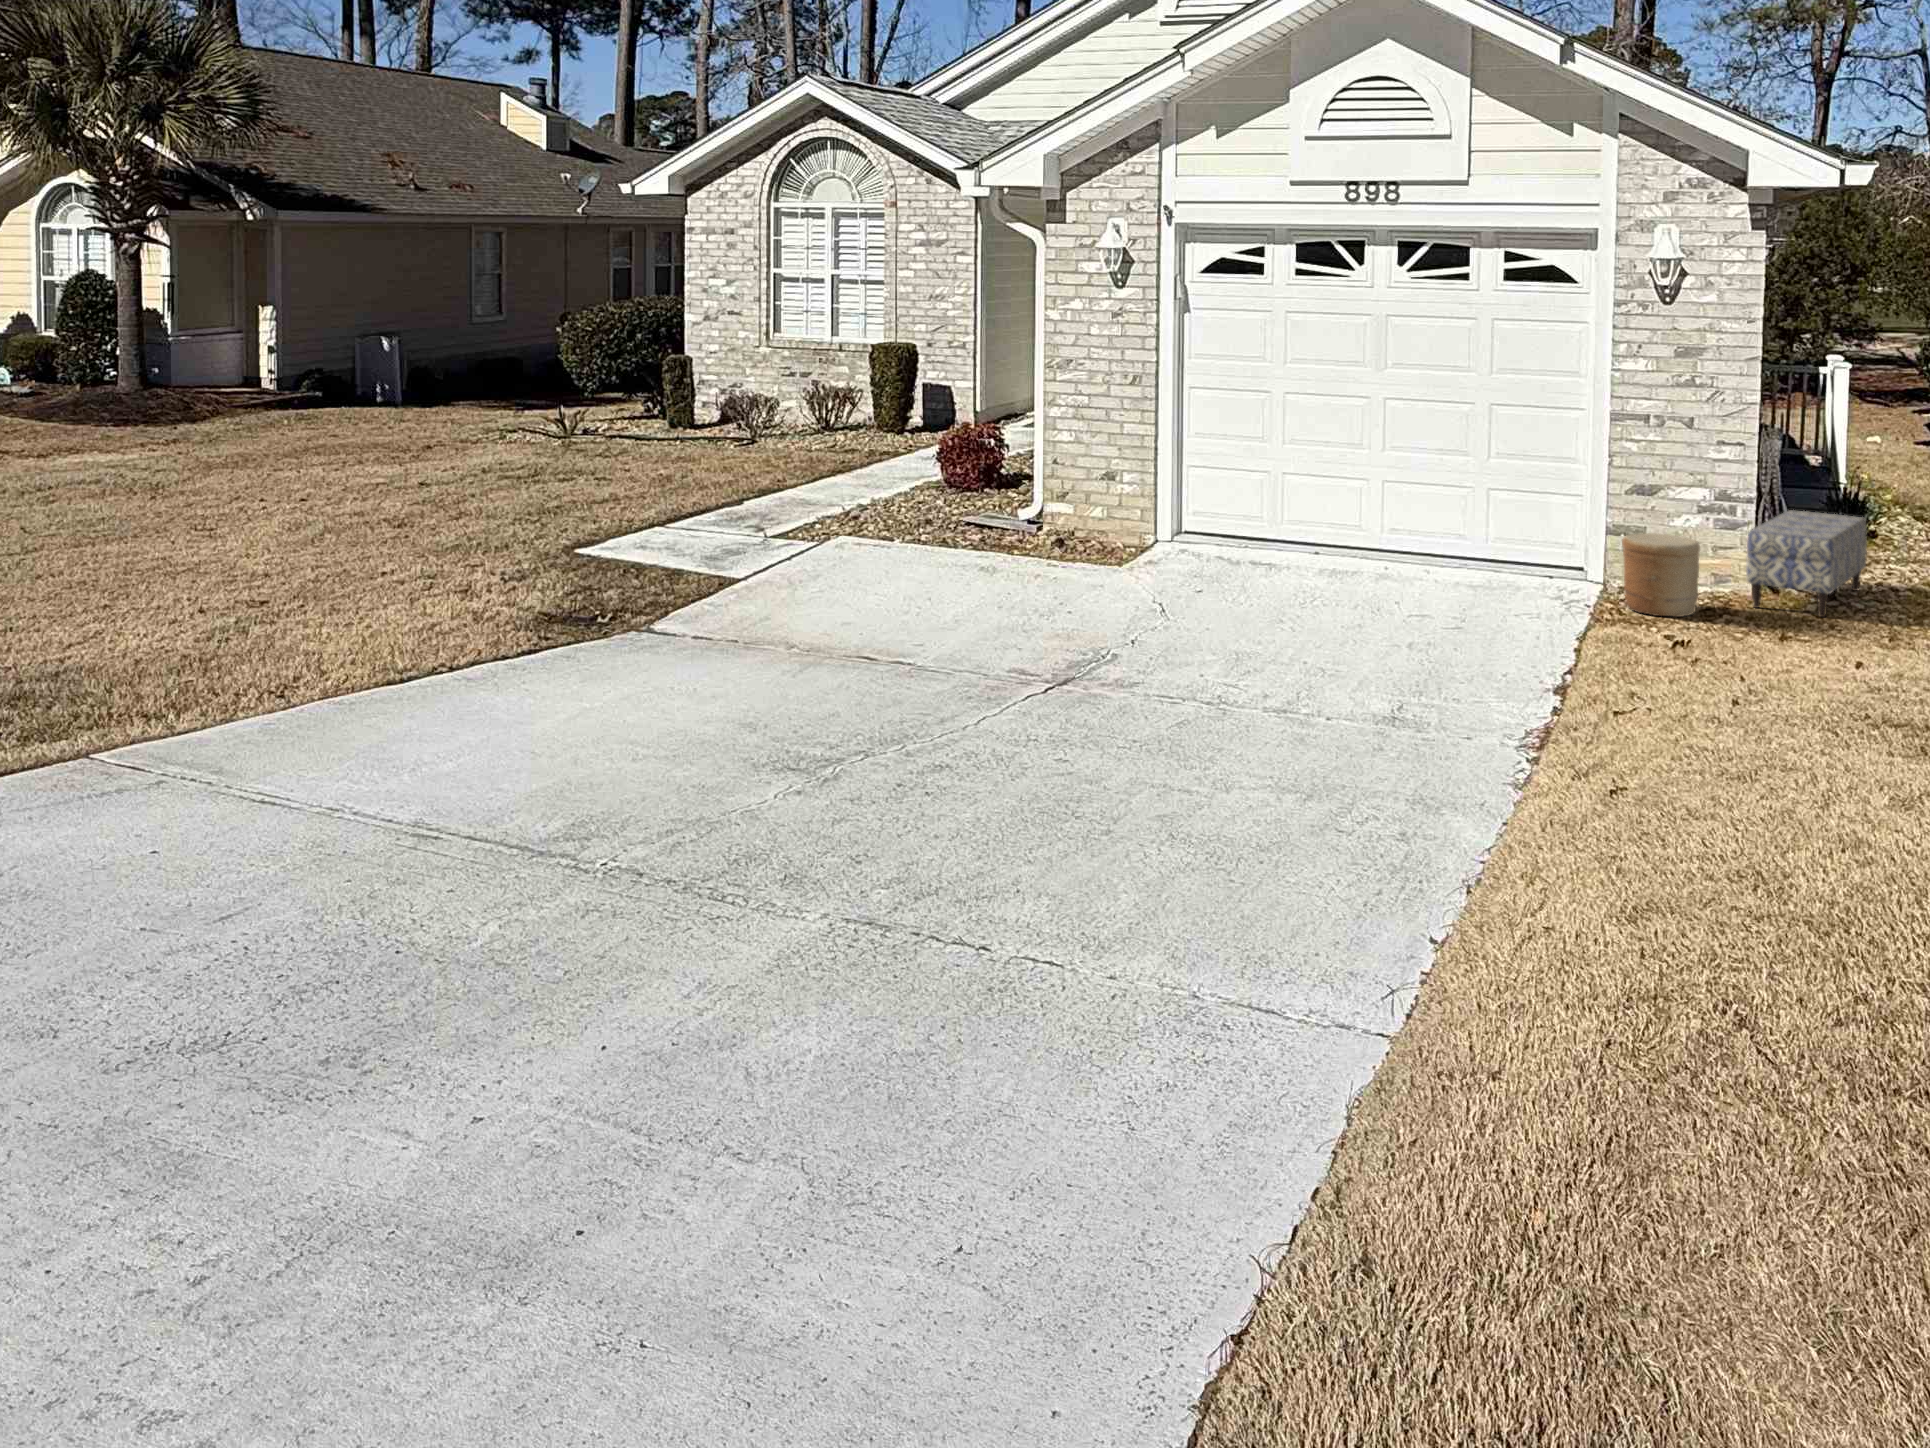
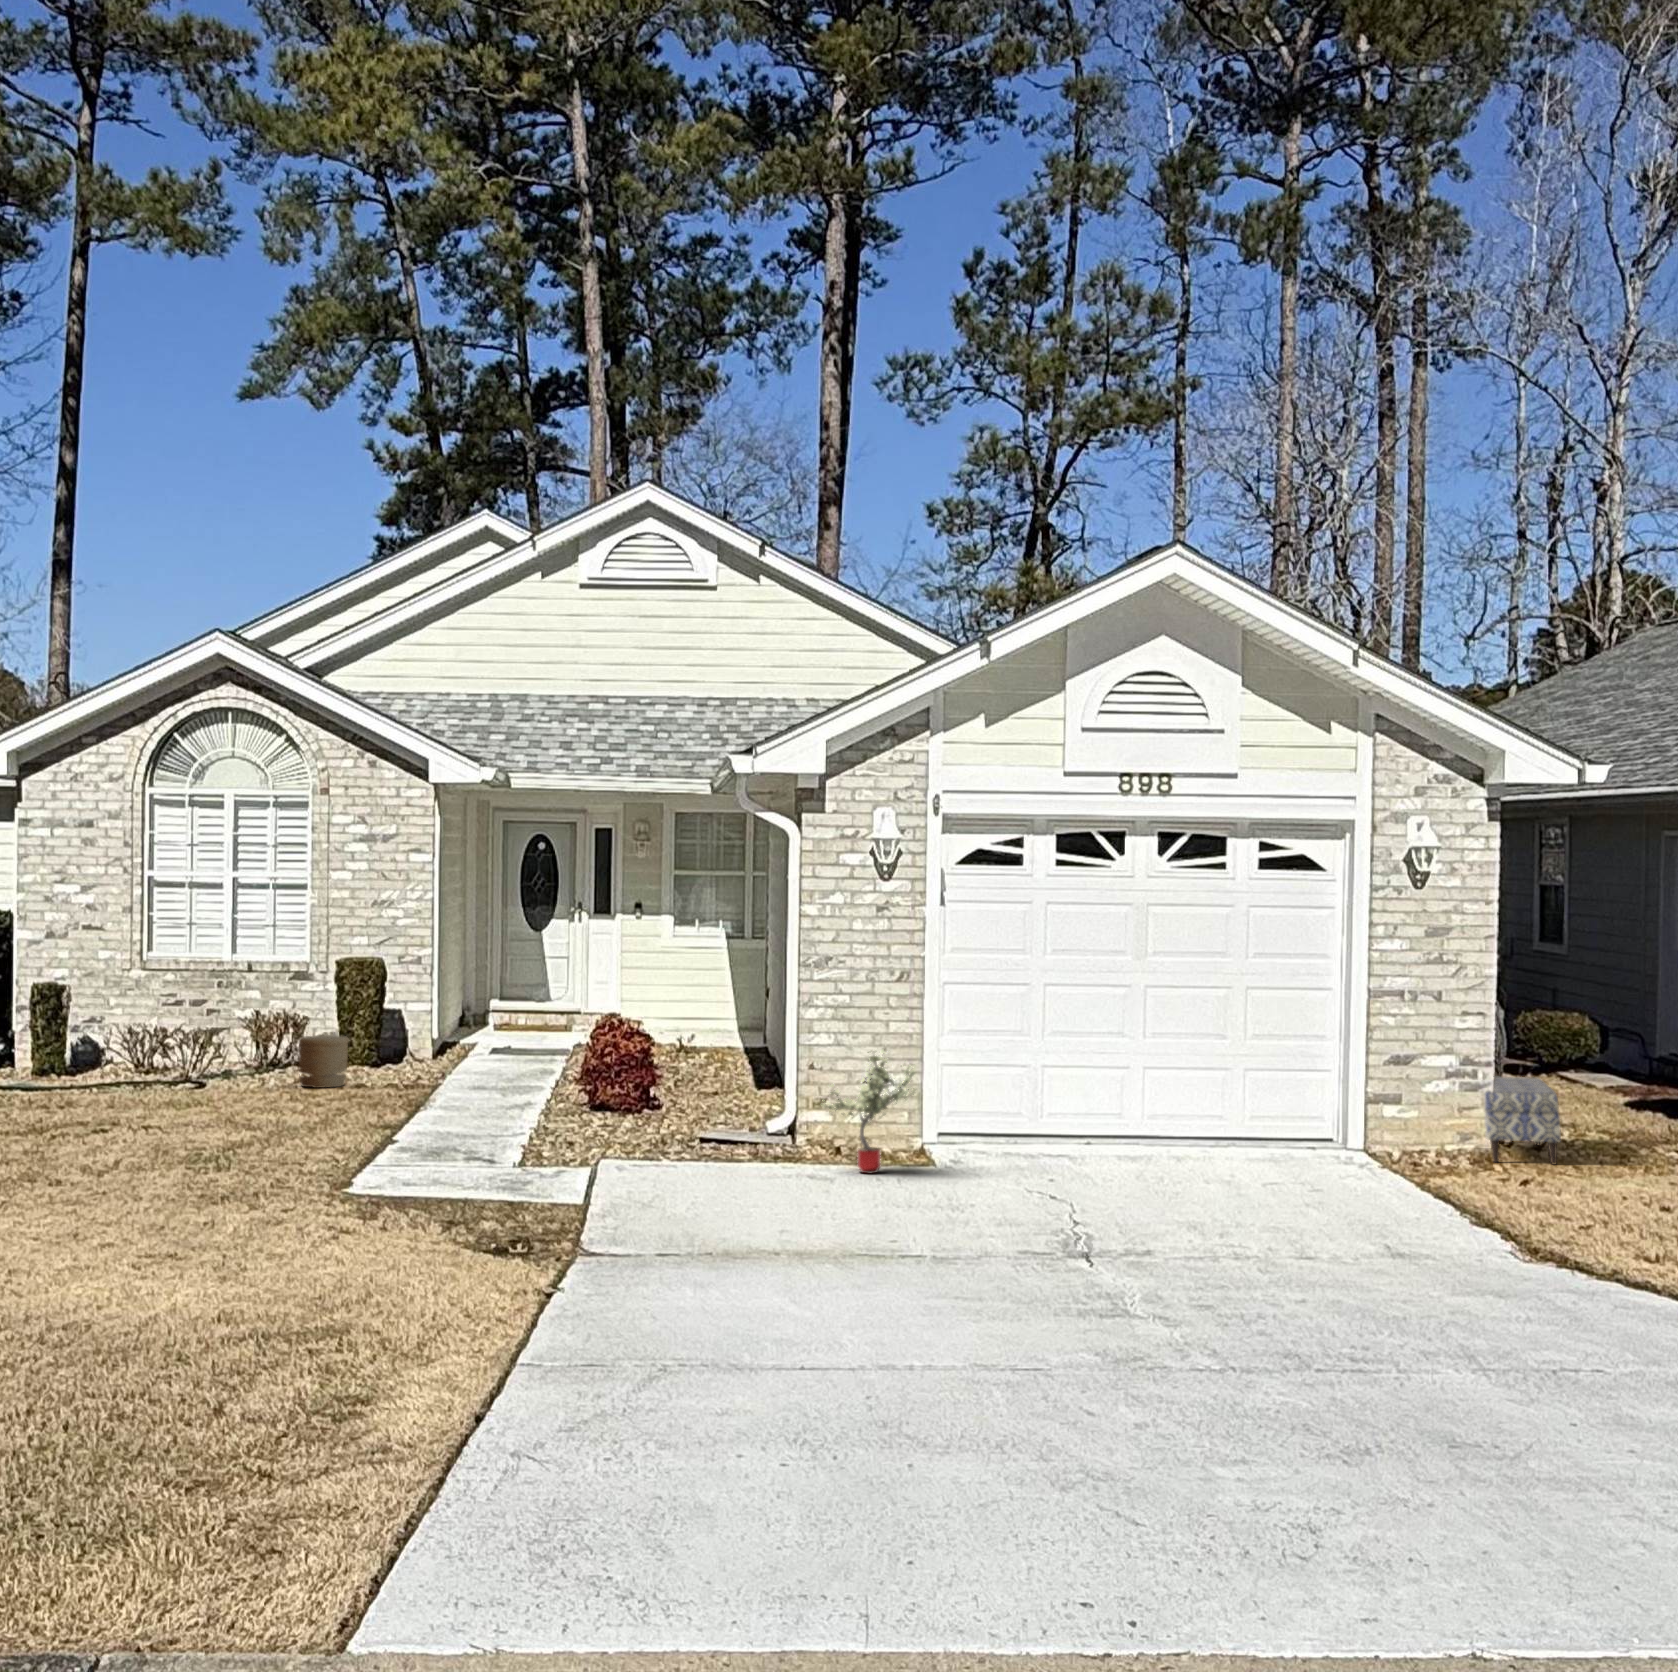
potted tree: none [1047,446,1131,560] -> present [821,1050,915,1173]
woven basket: present [1622,533,1700,617] -> present [299,1035,349,1088]

